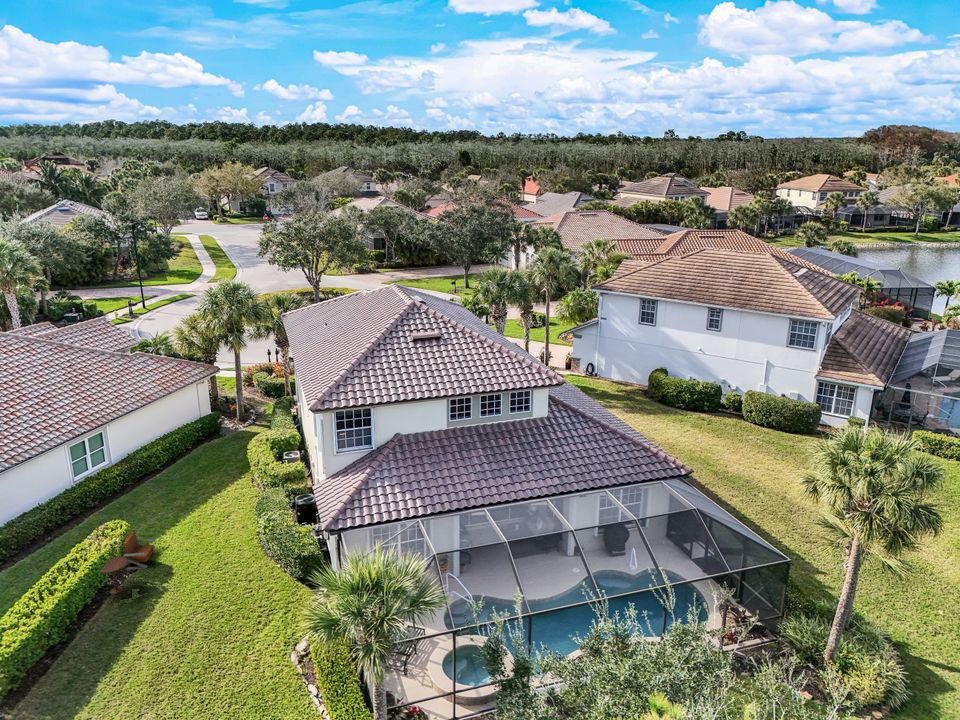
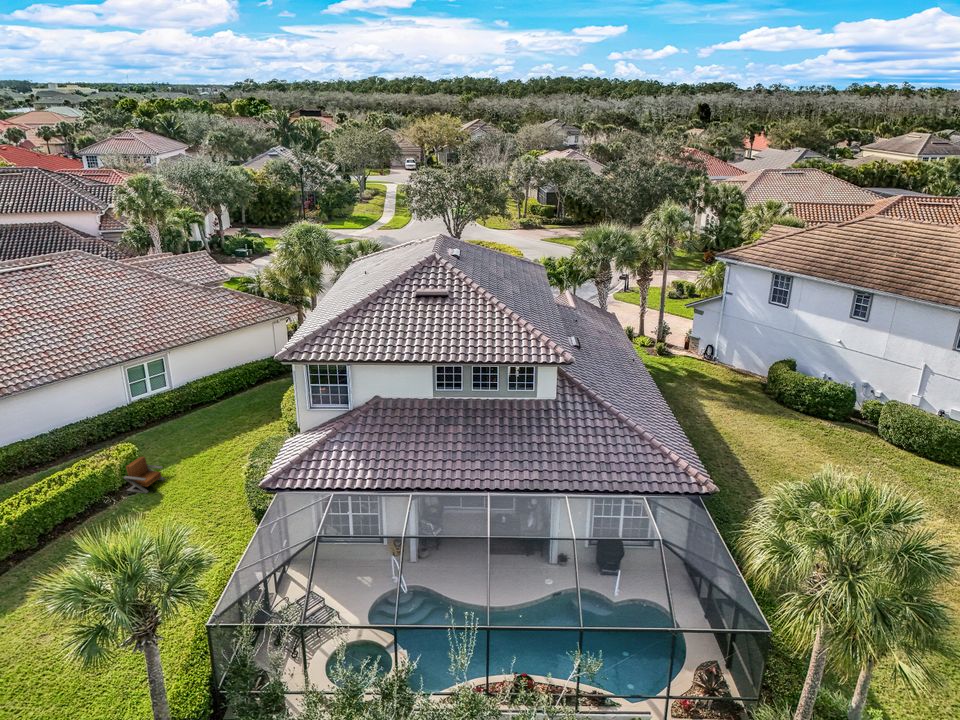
pedestal table: present [99,557,128,594] -> none [90,478,121,513]

